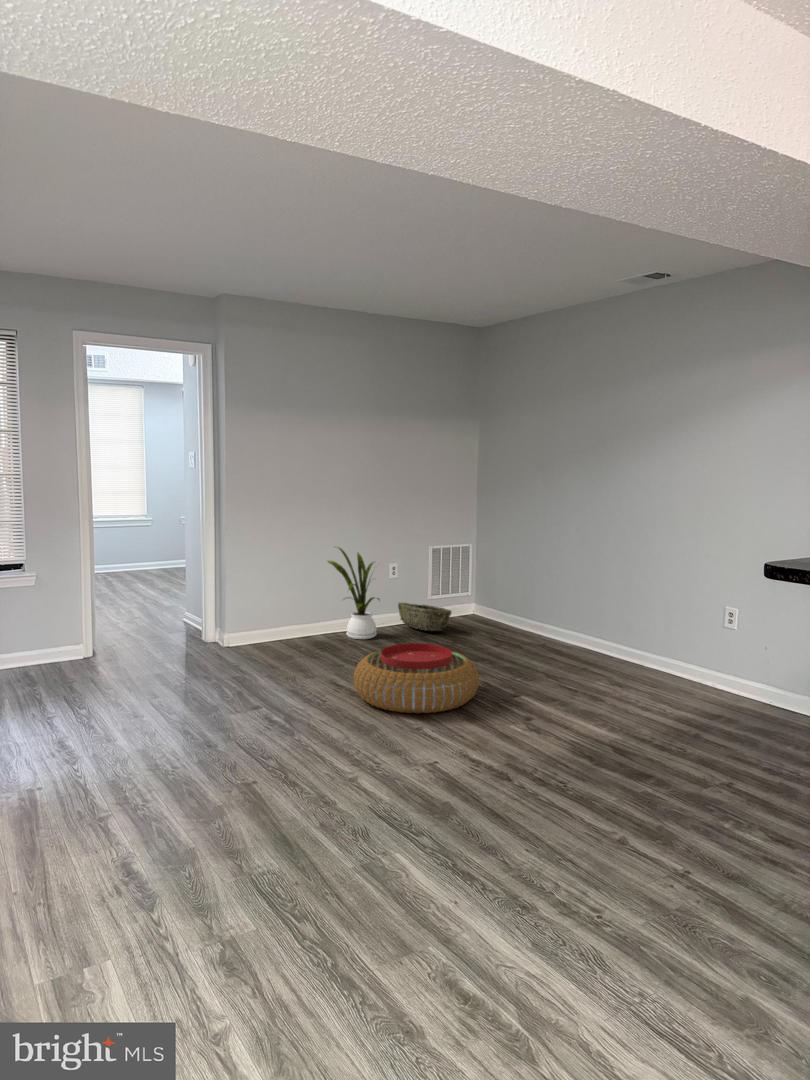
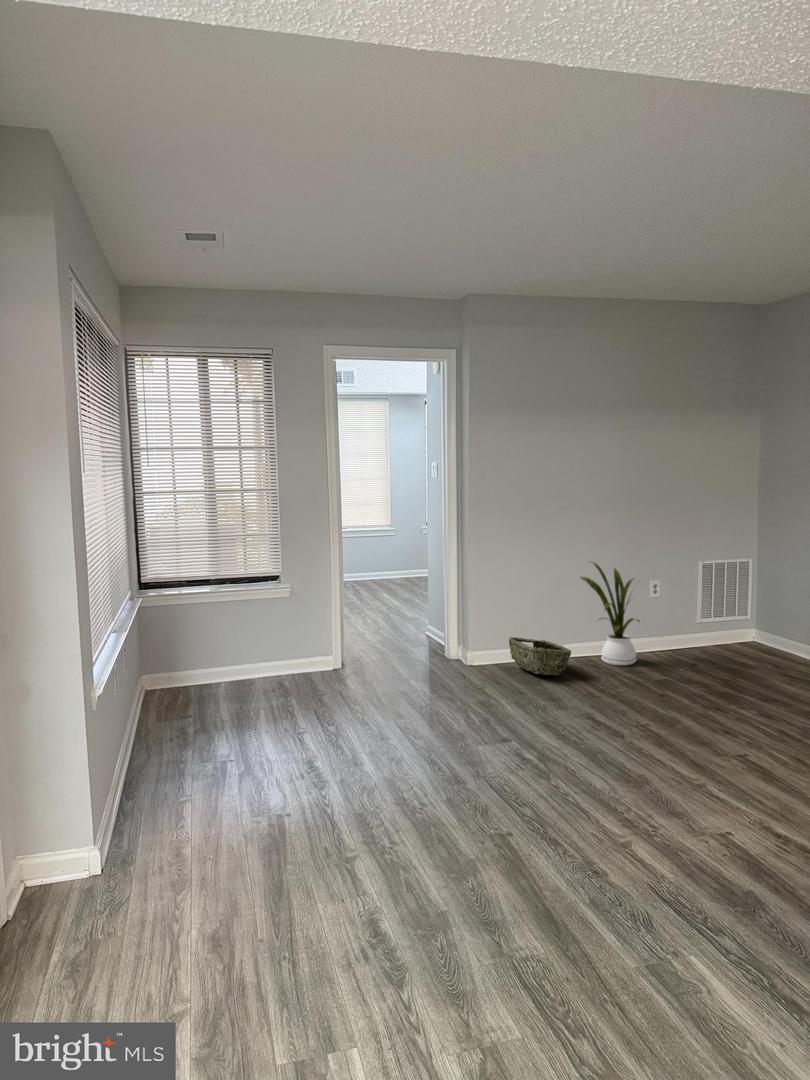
woven basket: present [398,603,451,631] -> present [509,637,571,675]
pouf: present [354,643,479,713] -> none [616,678,775,765]

